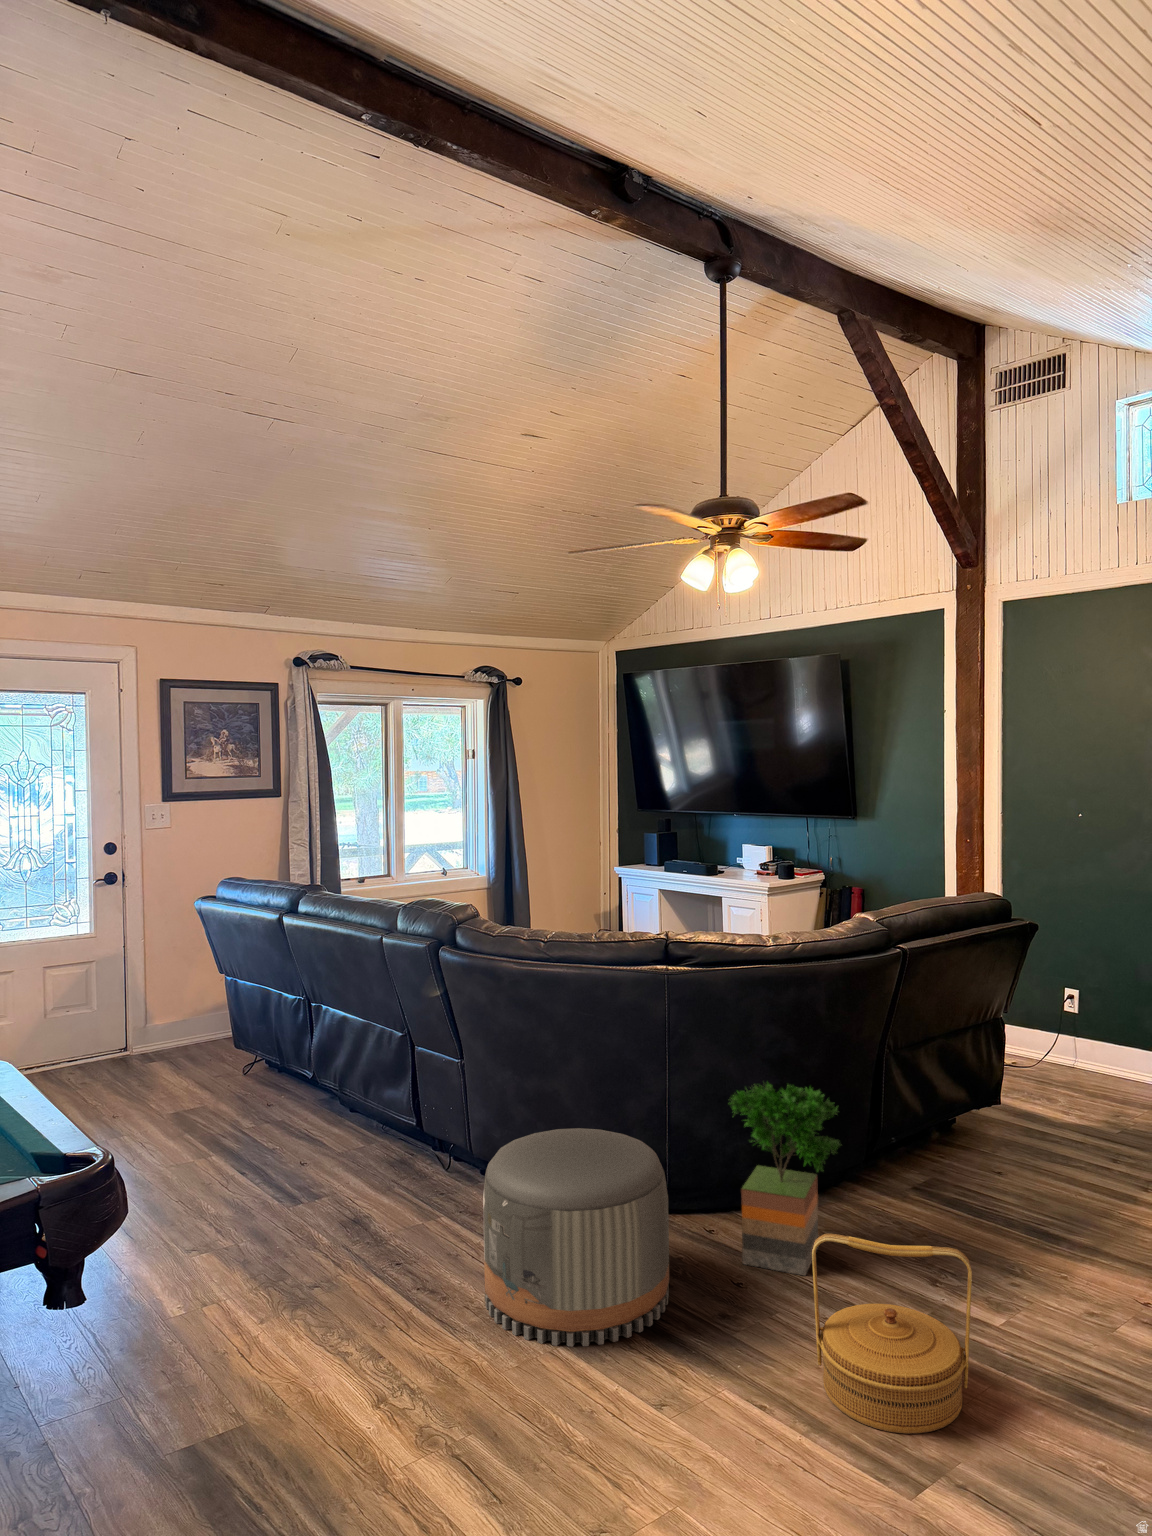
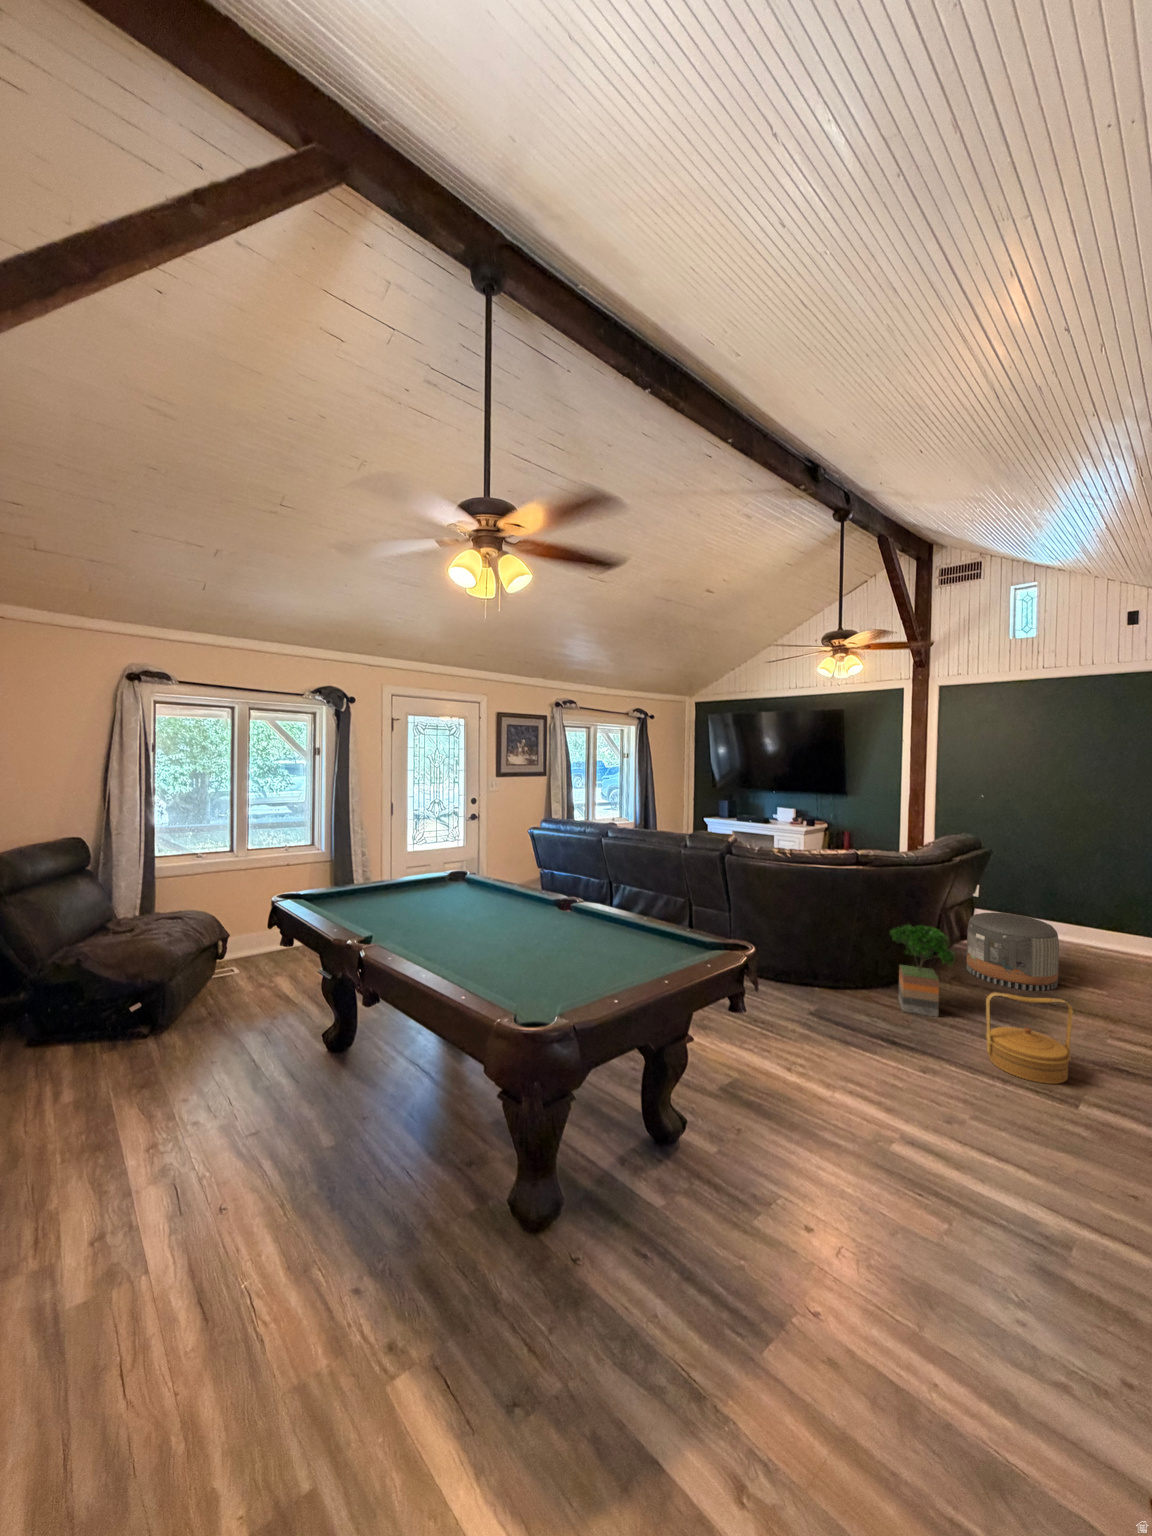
pouf: present [483,1128,669,1347] -> present [967,912,1059,991]

